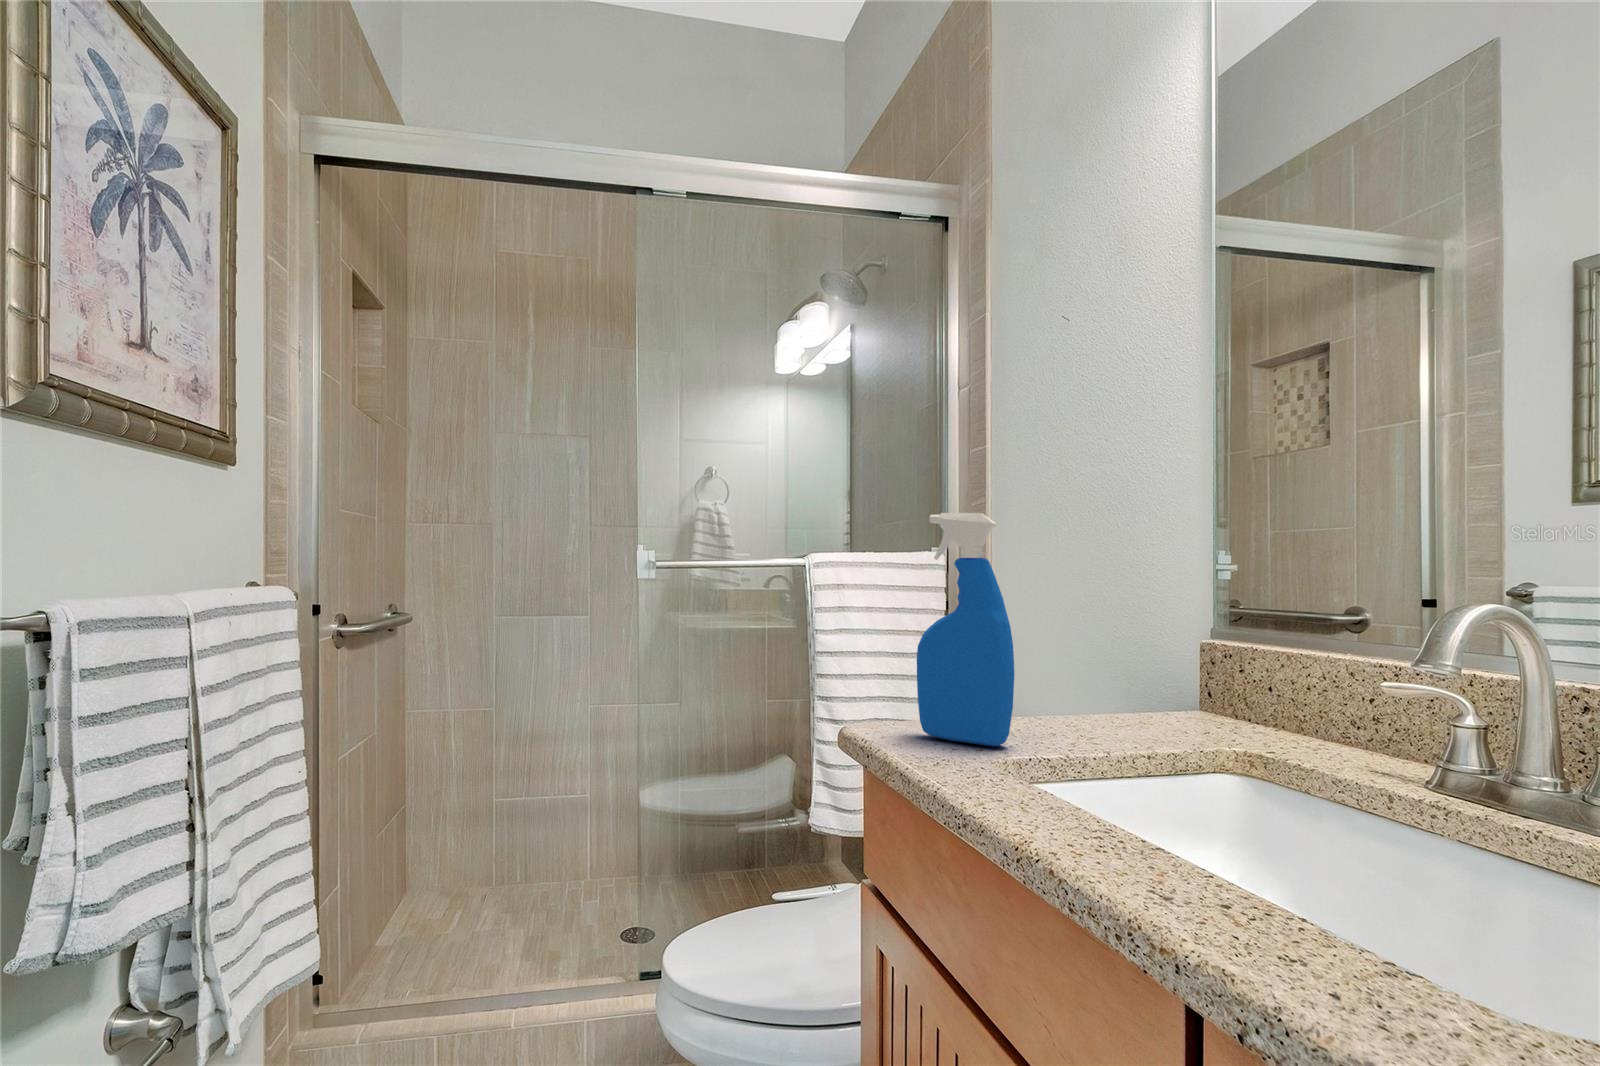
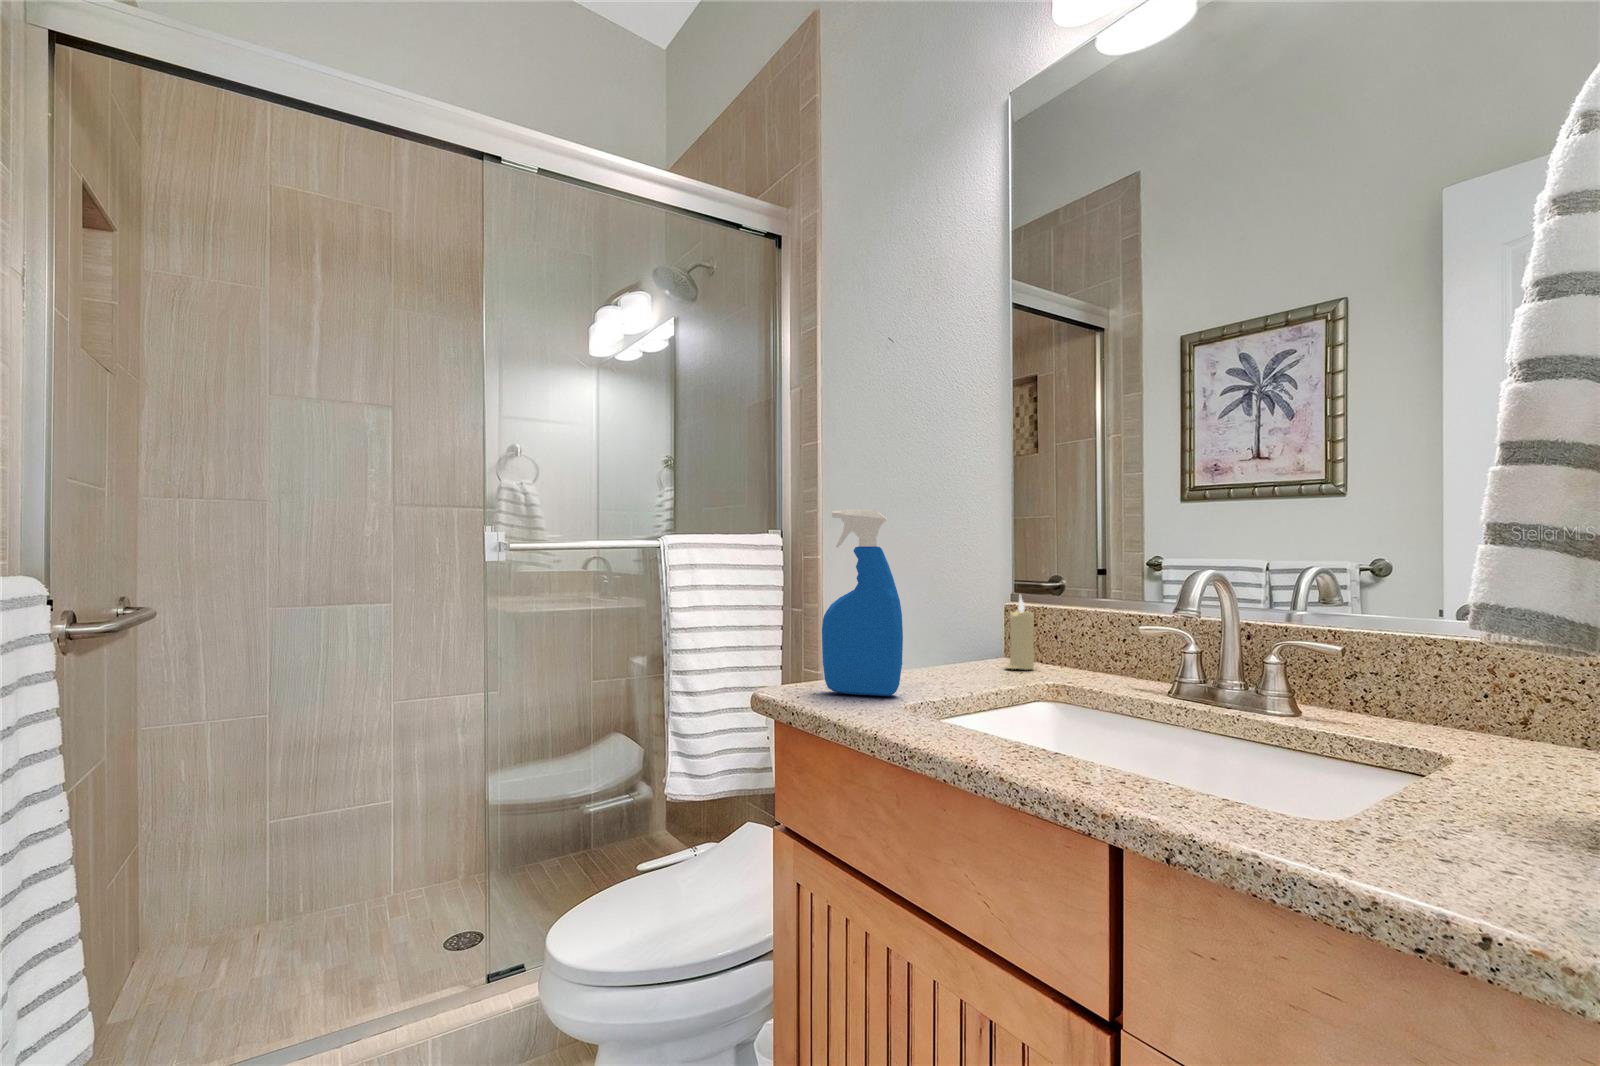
candle: none [1189,628,1234,730] -> present [1006,597,1034,670]

